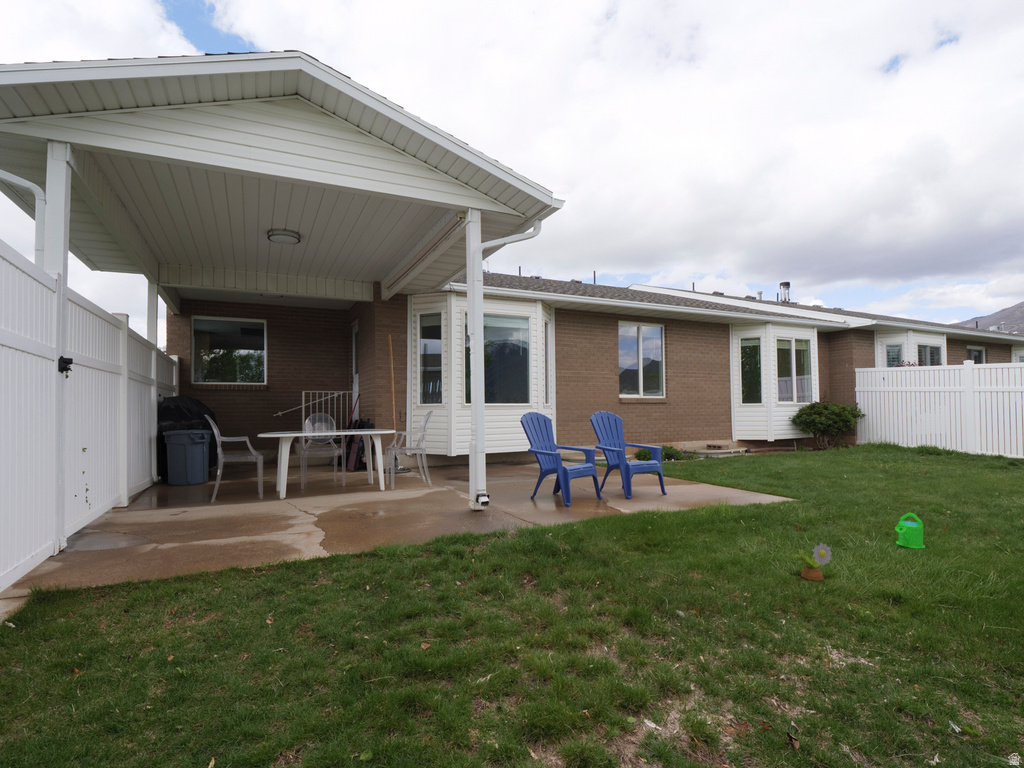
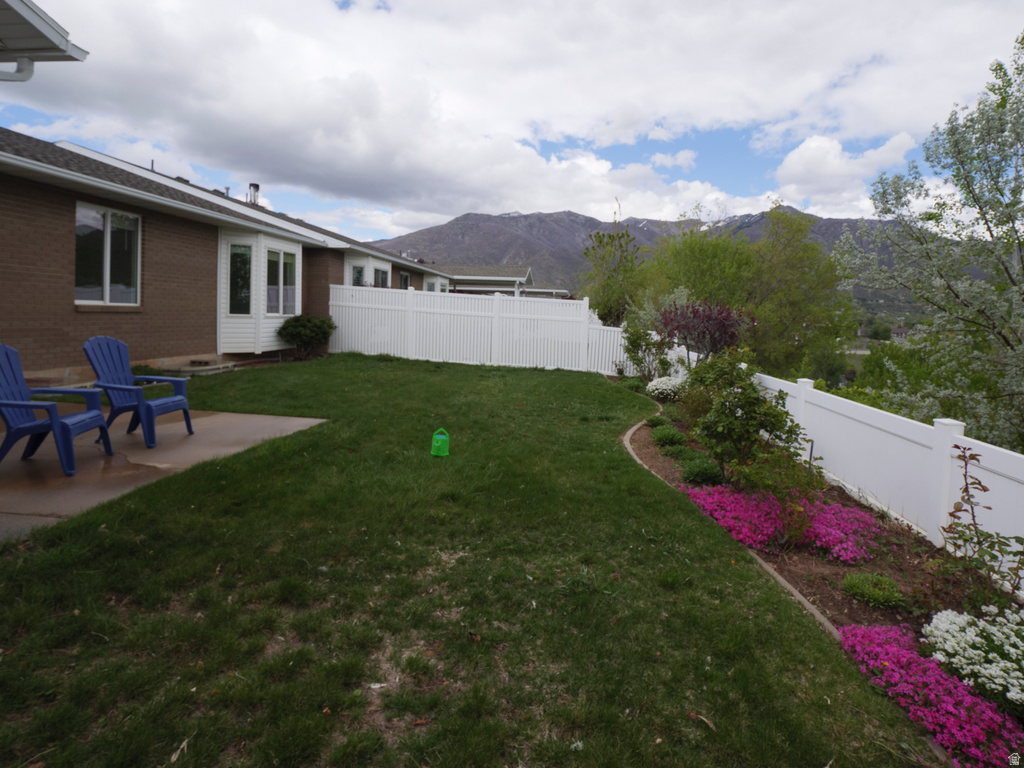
decorative plant: present [792,543,832,581] -> none [383,468,419,501]

